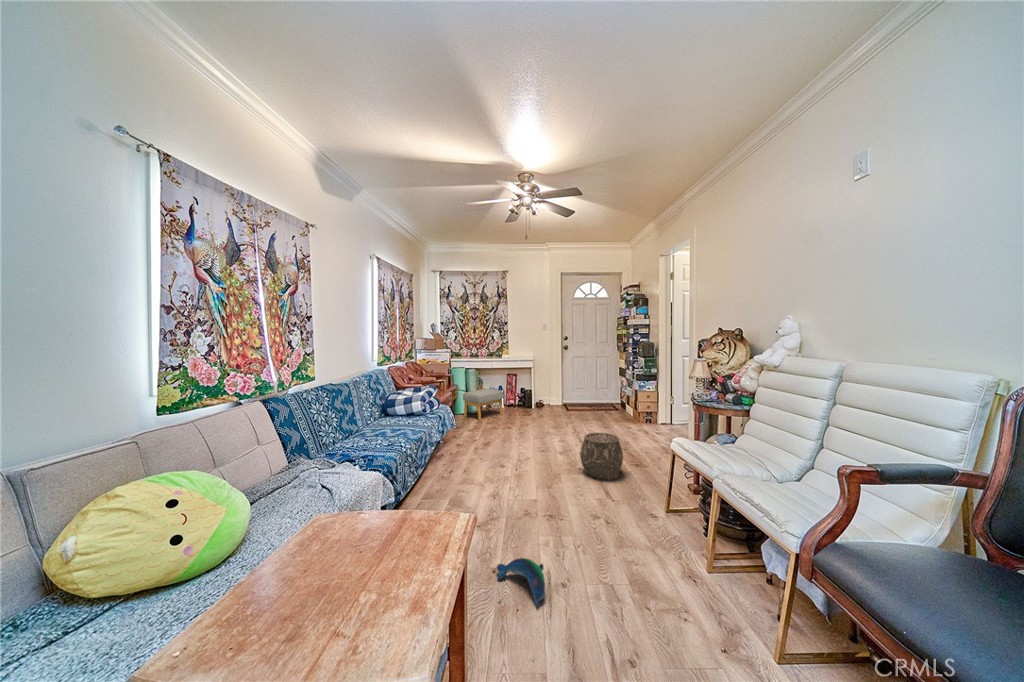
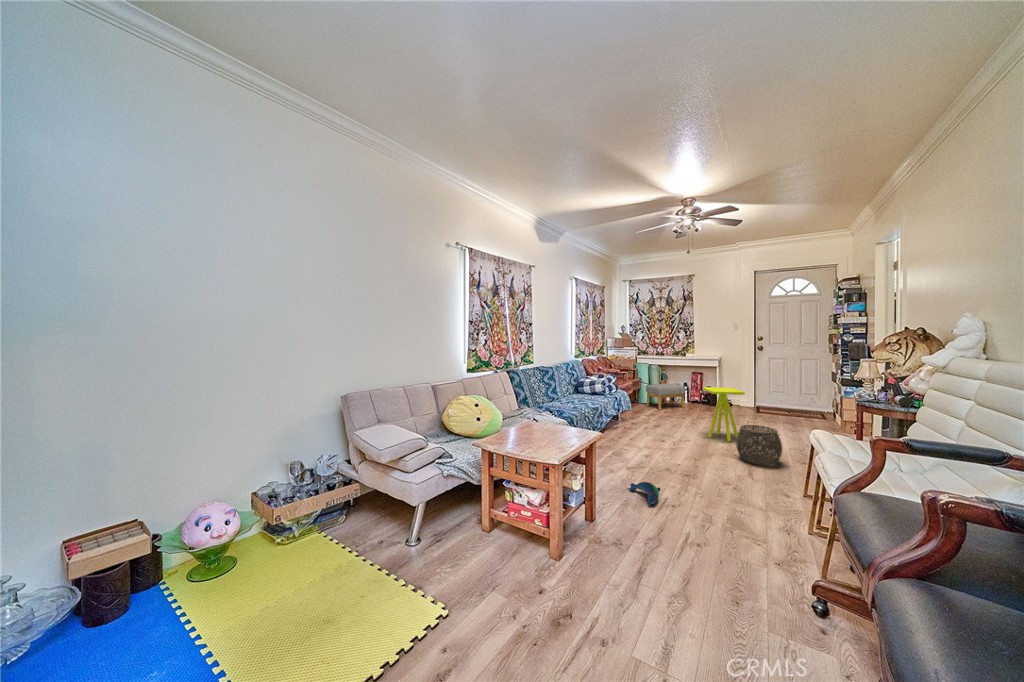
side table: none [535,392,576,452] -> present [703,387,745,441]

